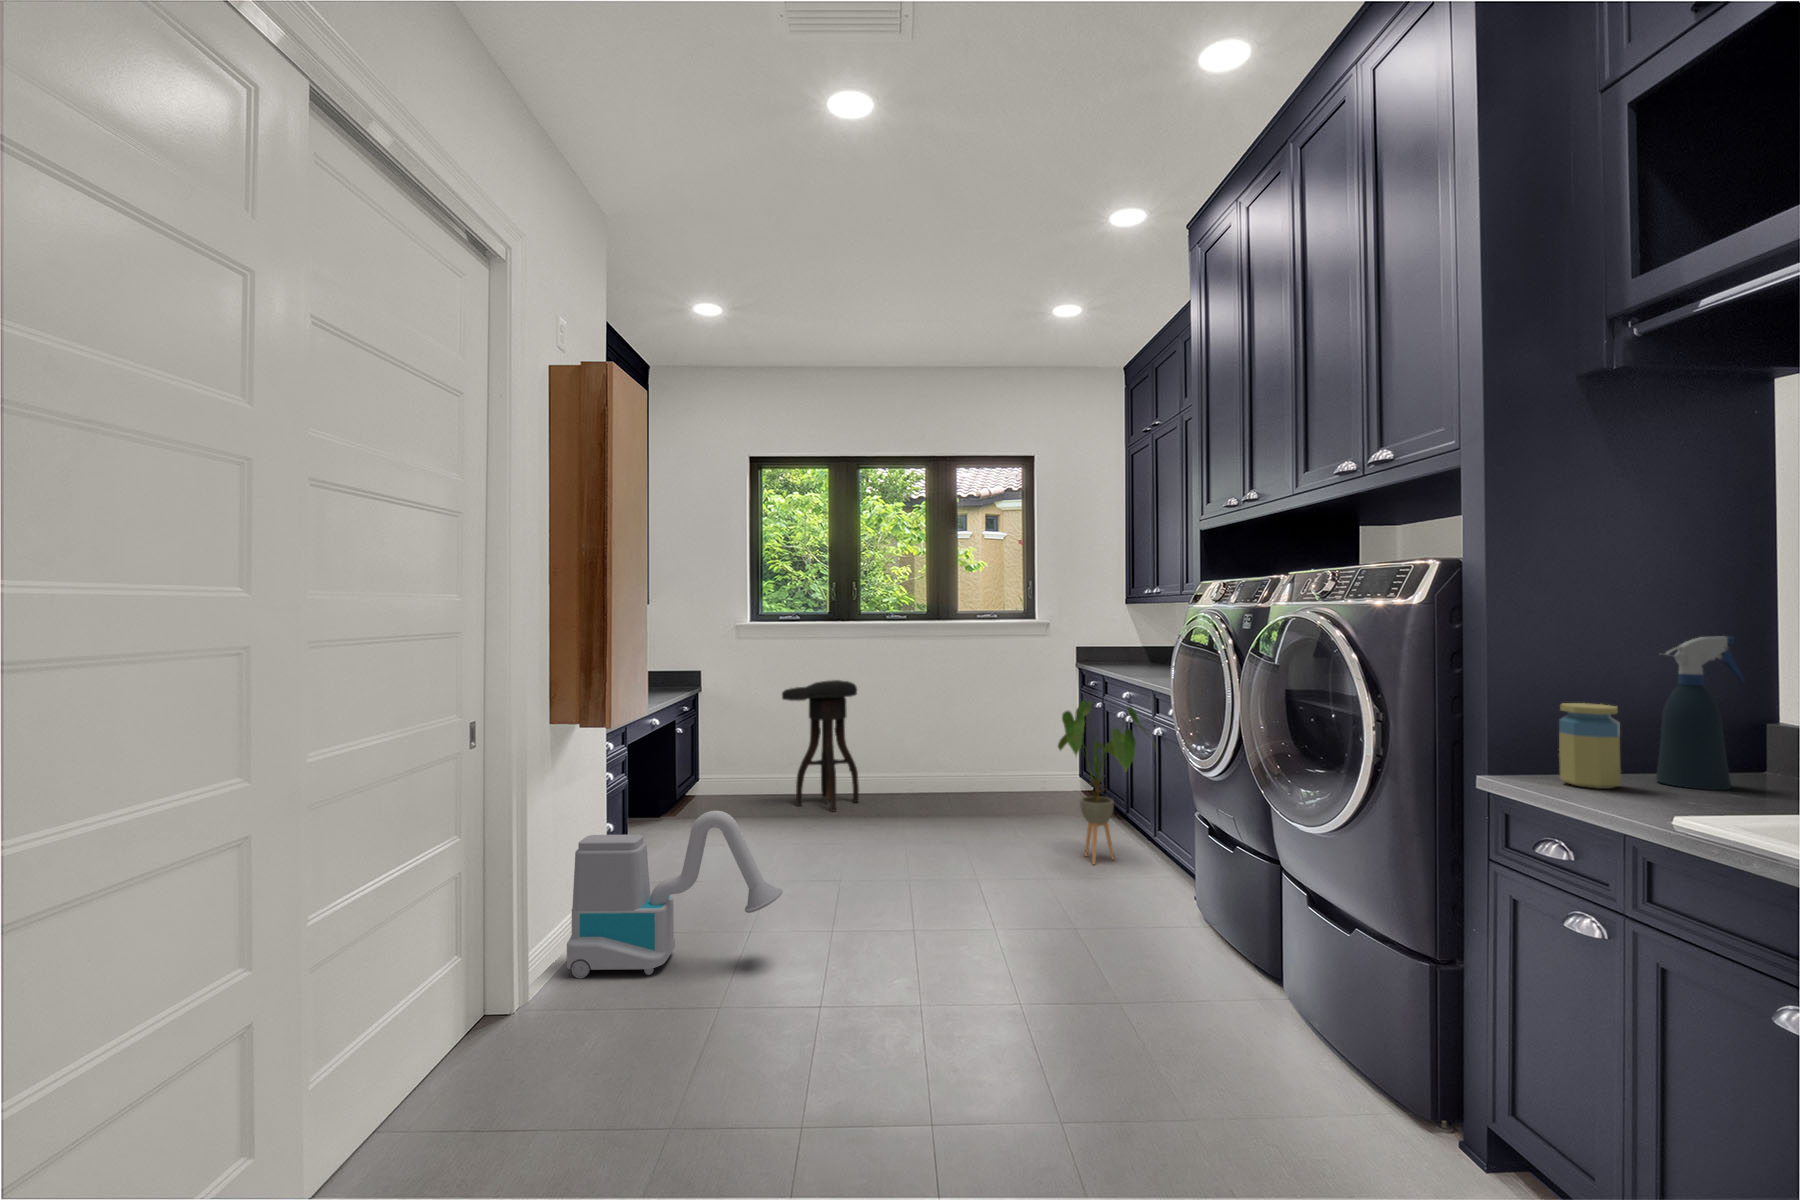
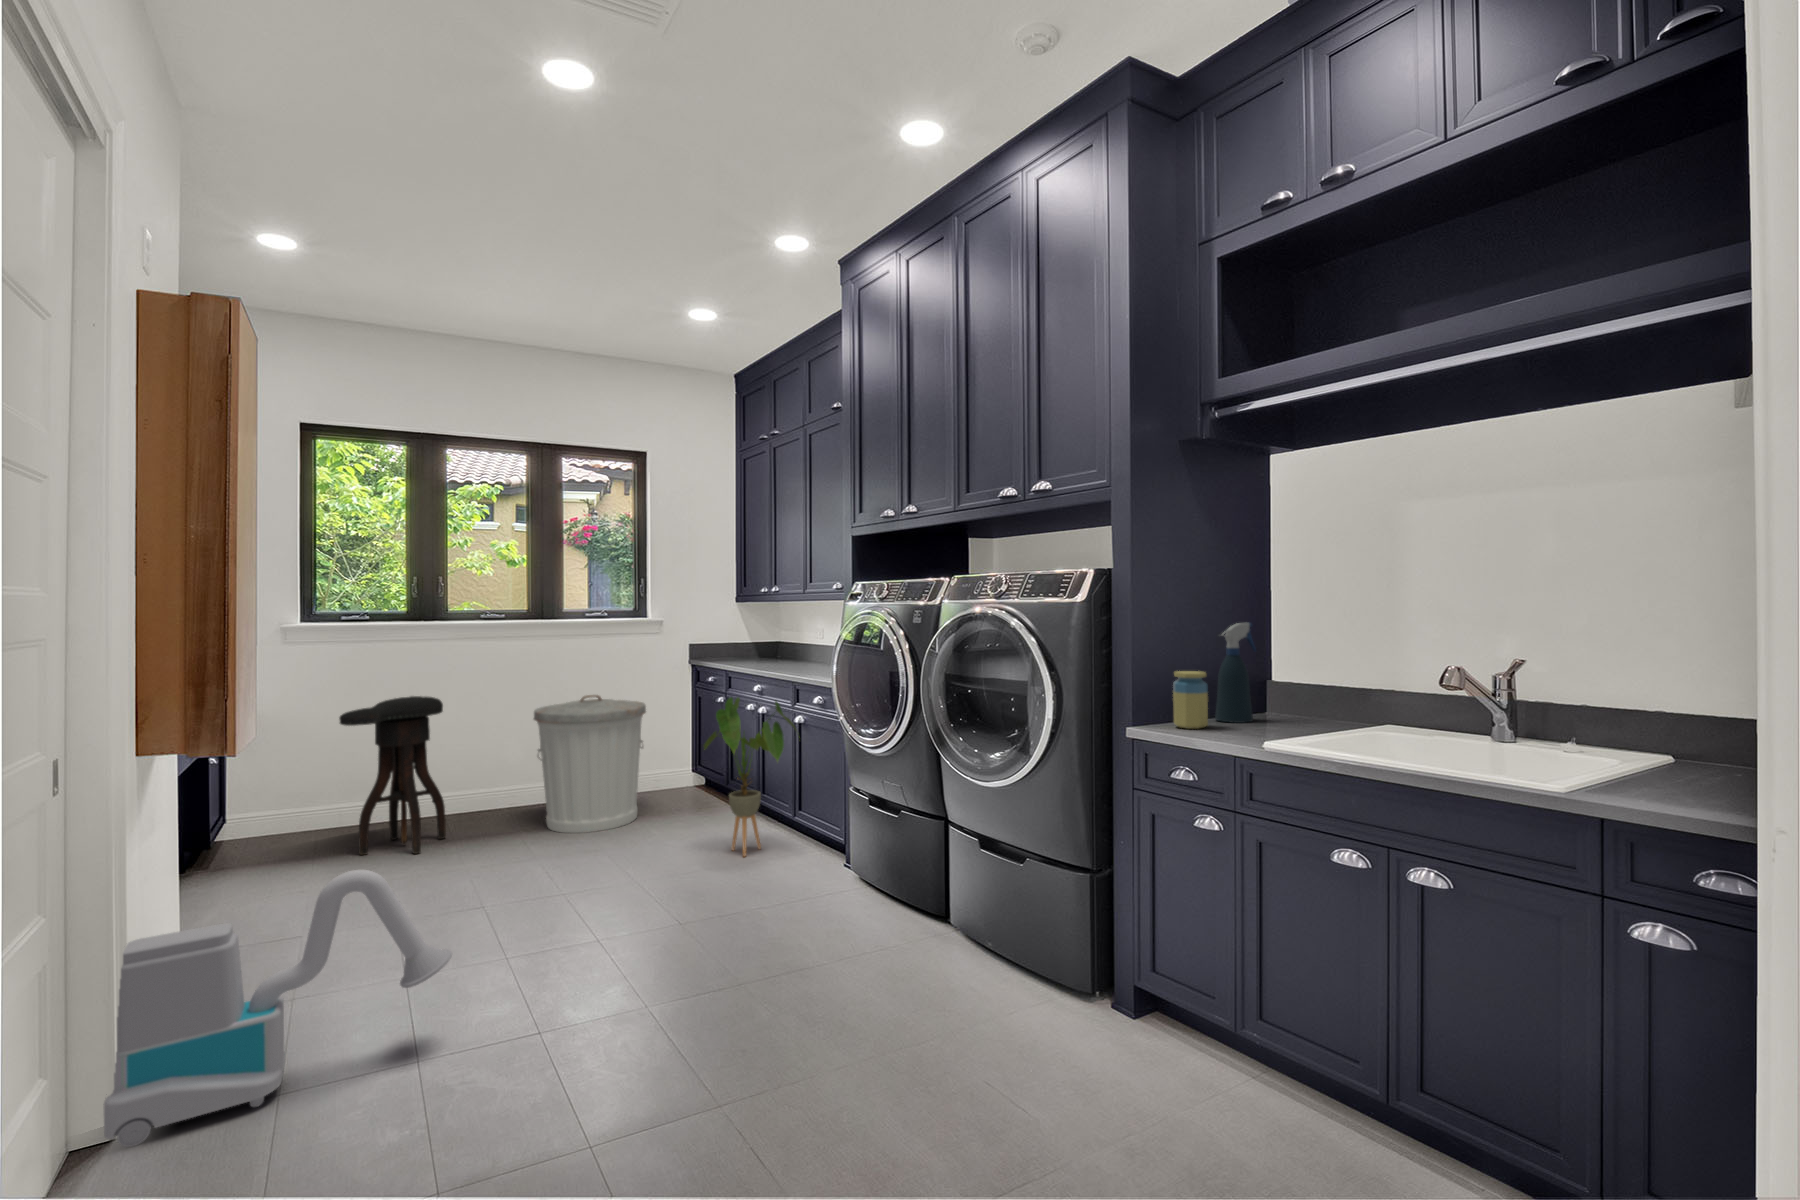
trash can: none [926,689,1024,817] -> present [534,695,646,833]

